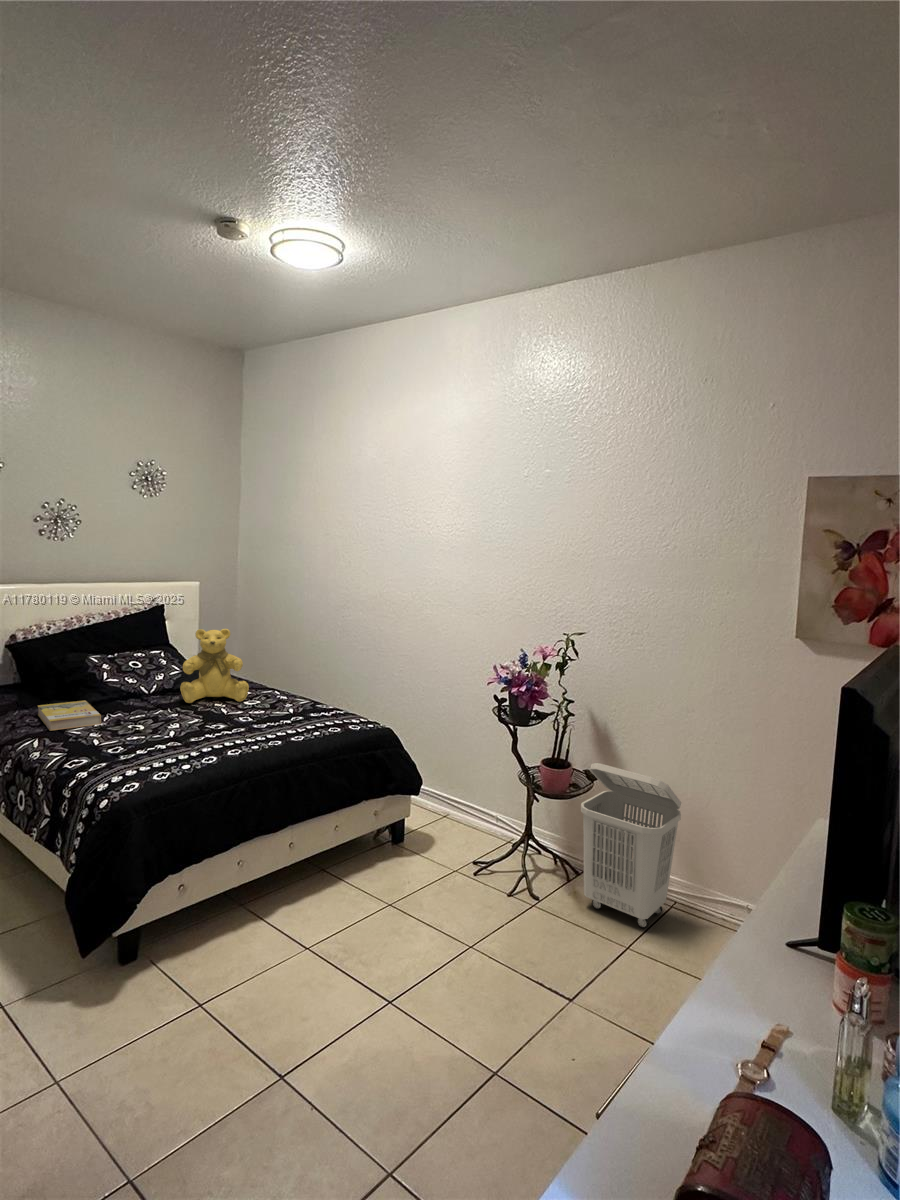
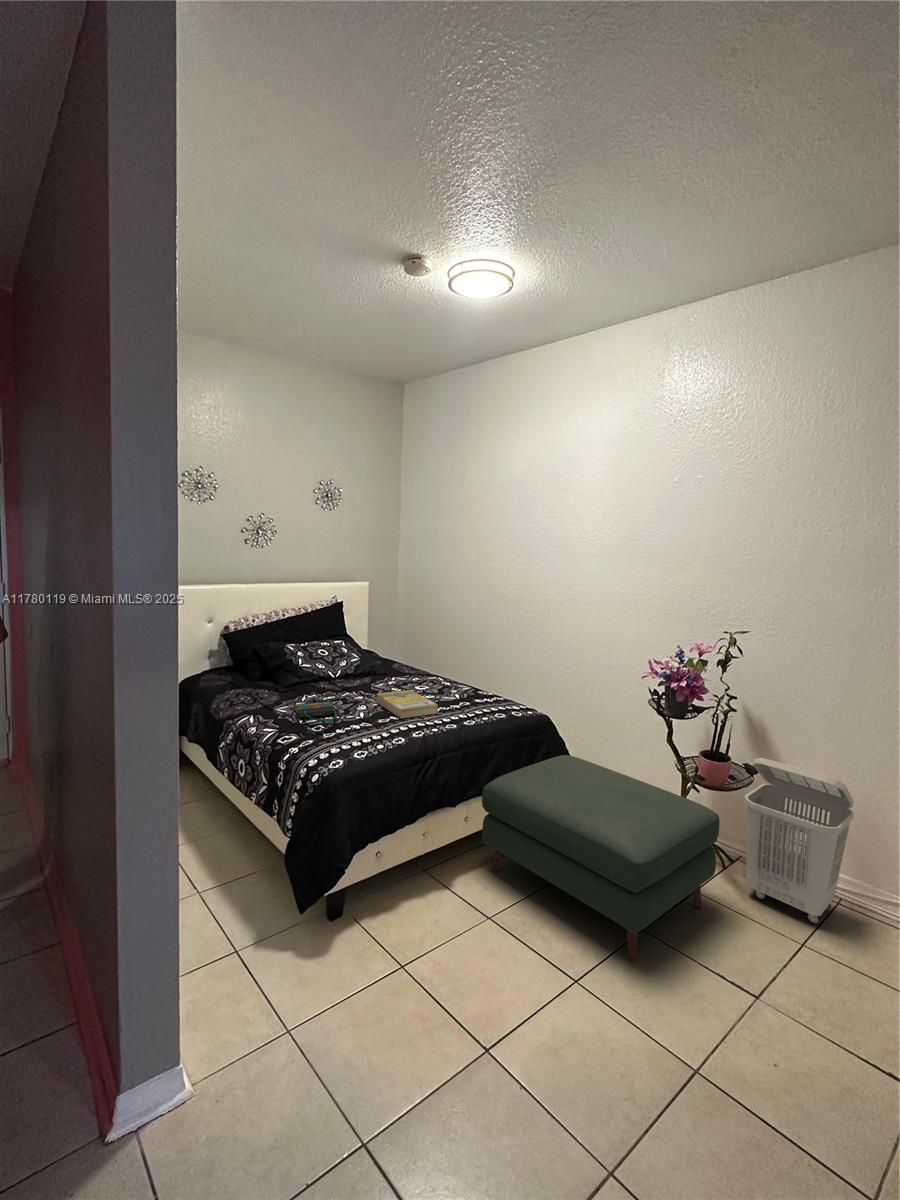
teddy bear: present [180,629,249,703] -> none [362,623,419,687]
book: present [38,701,101,731] -> present [376,690,438,718]
tote bag: none [91,720,147,752] -> present [294,701,340,730]
ottoman: none [308,771,552,976] -> present [482,755,720,961]

